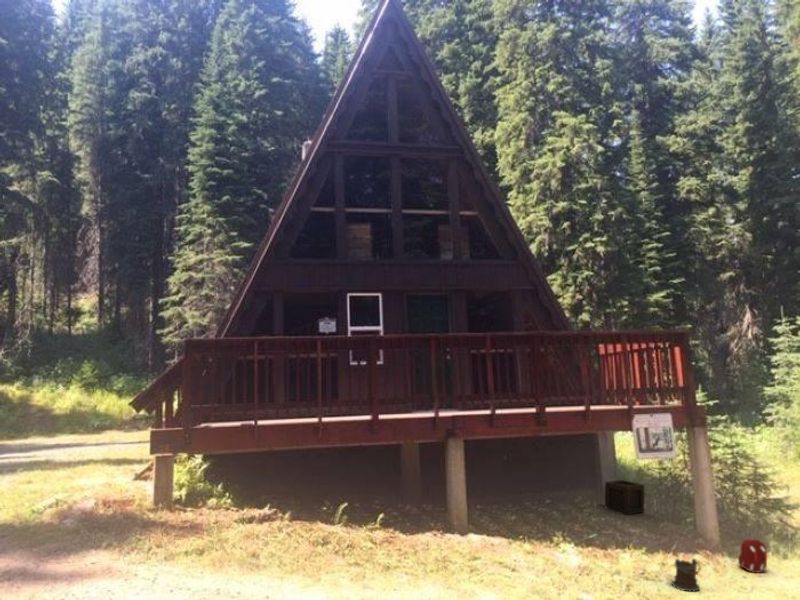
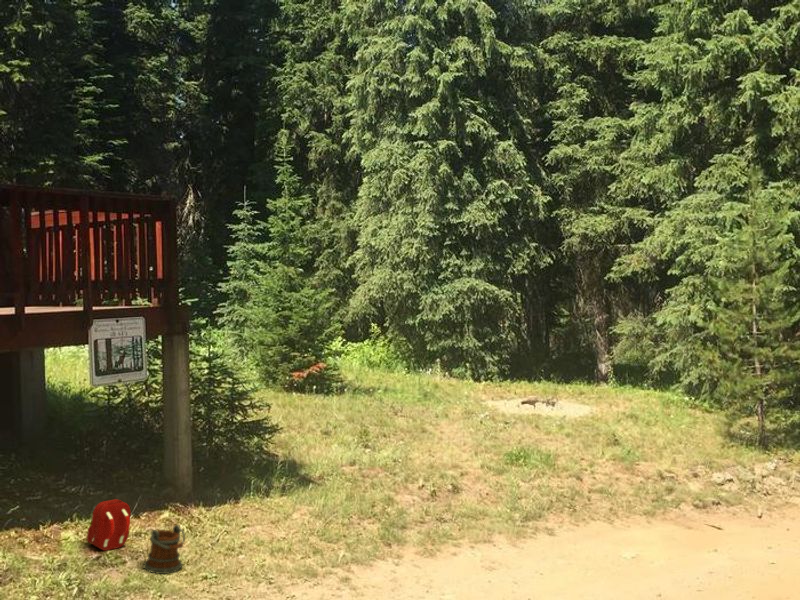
wooden crate: present [605,480,644,515] -> none [23,413,85,464]
backpack: present [738,539,767,573] -> present [87,499,131,551]

